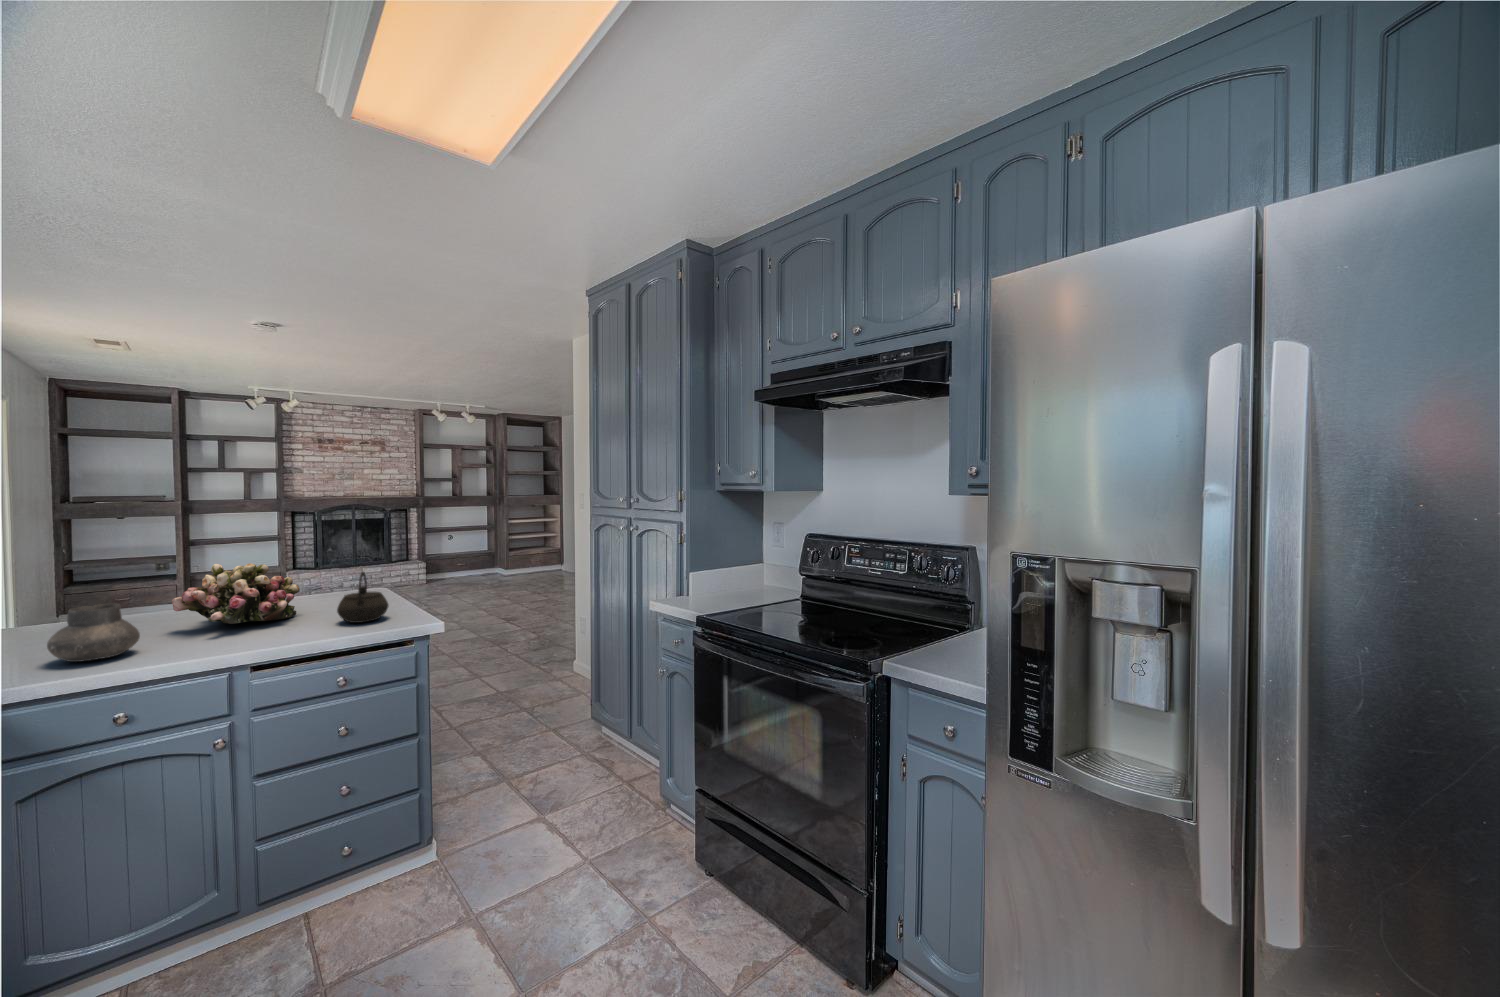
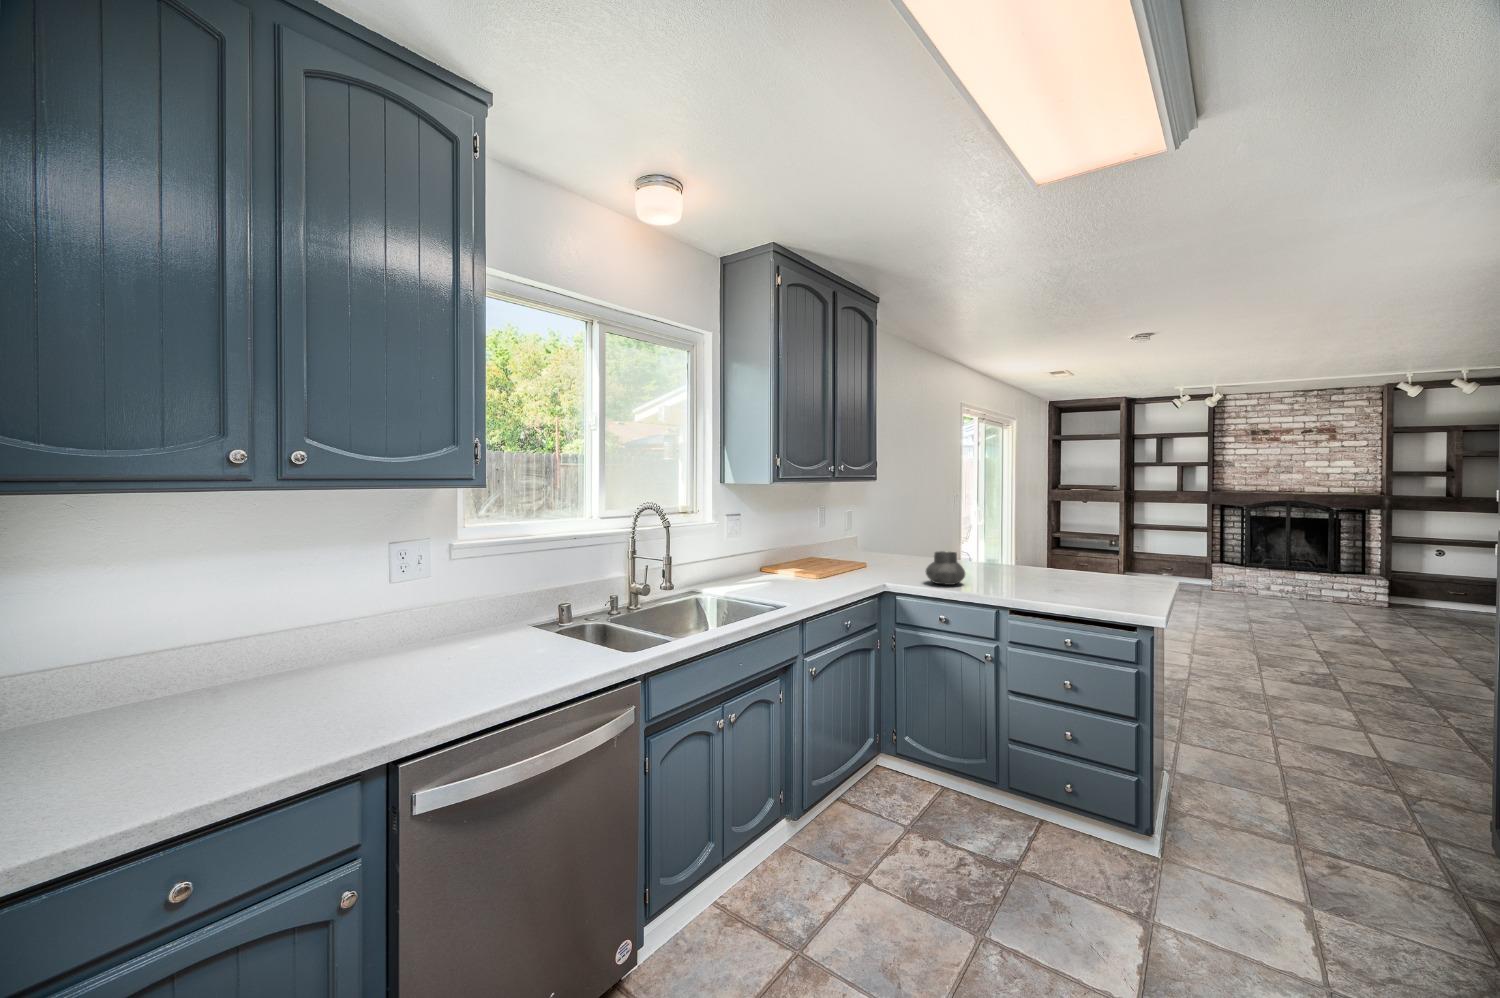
flower arrangement: present [172,563,300,624] -> none [992,536,1073,586]
kettle: present [337,572,389,623] -> none [1083,556,1128,602]

